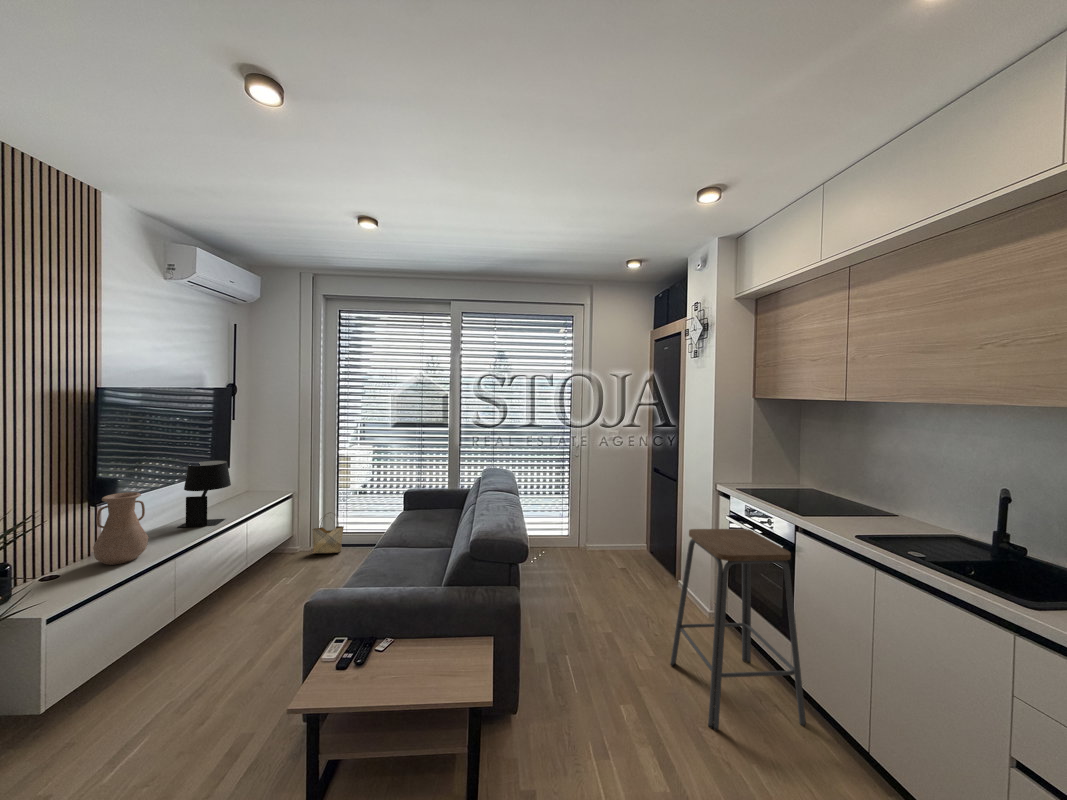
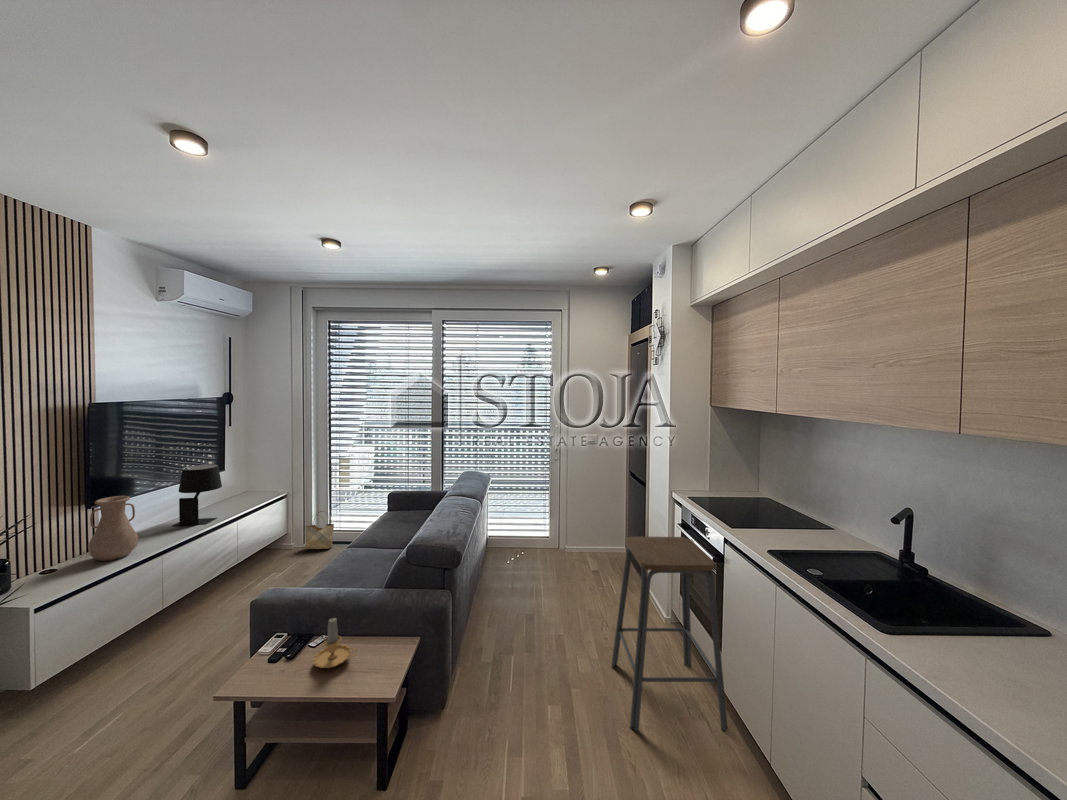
candle: none [388,616,436,672] -> present [313,618,357,668]

